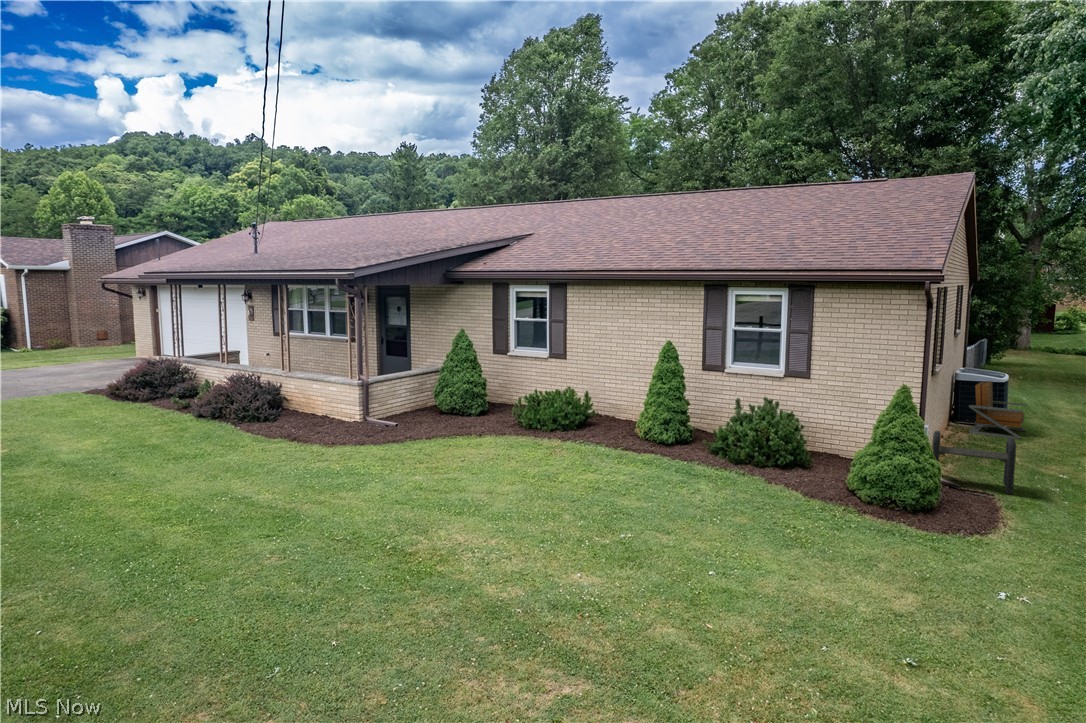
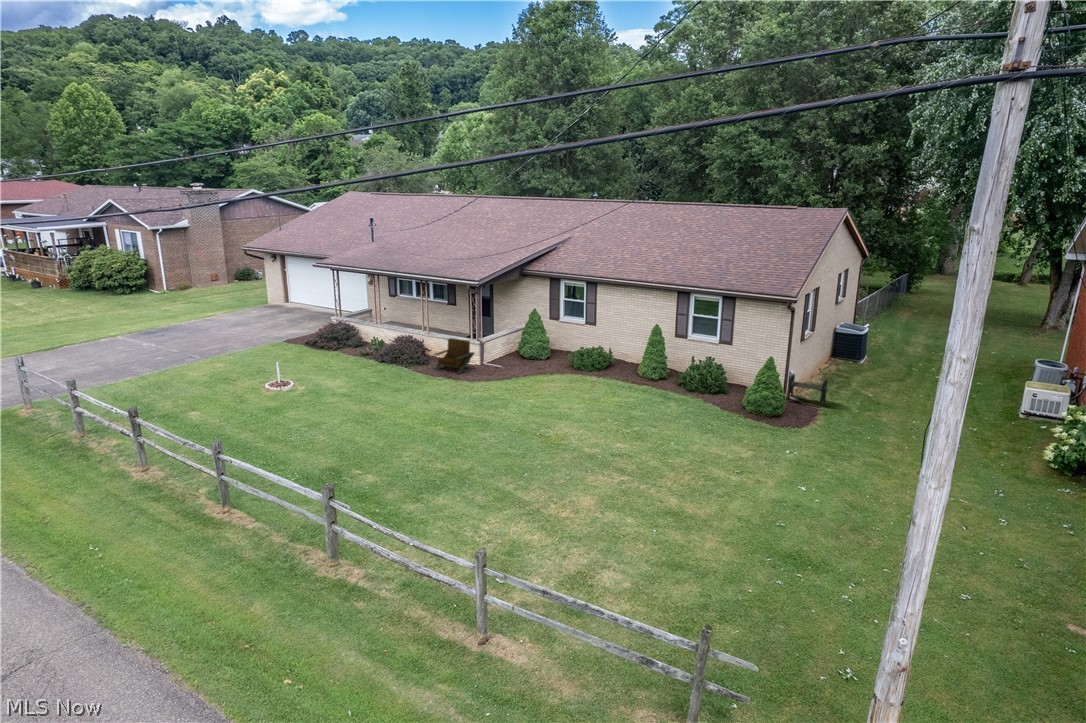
lounge chair: present [969,382,1027,439] -> present [434,338,474,374]

